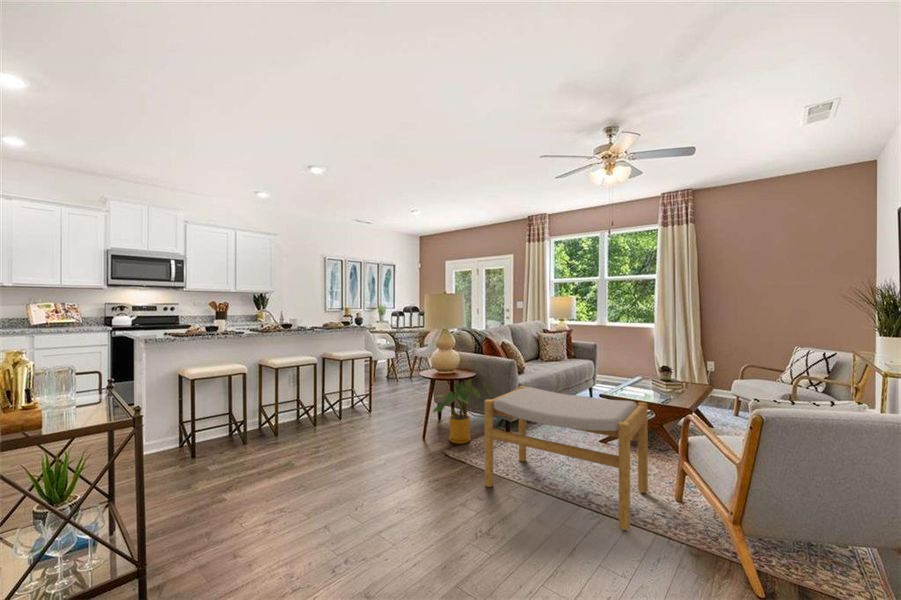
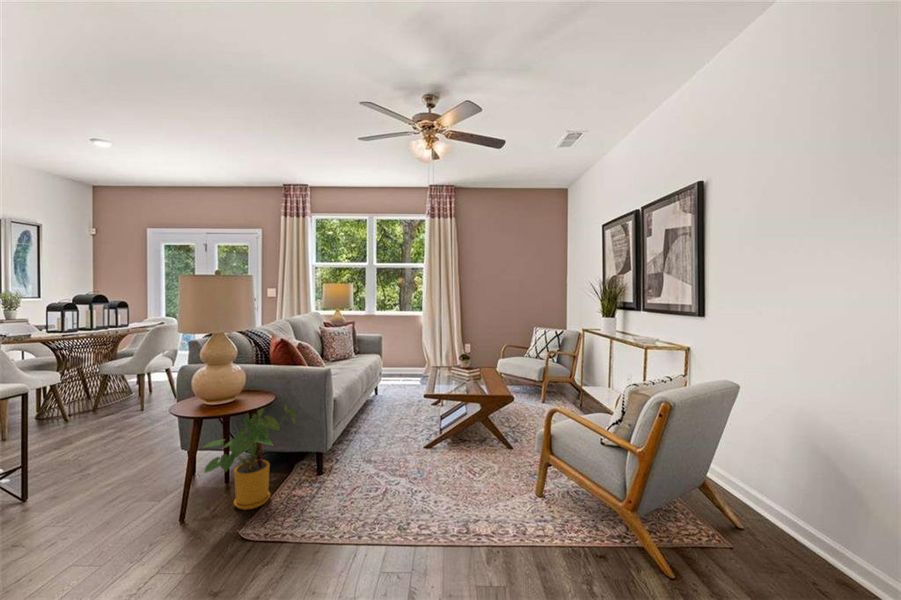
footstool: present [484,386,648,530] -> none [338,402,539,572]

